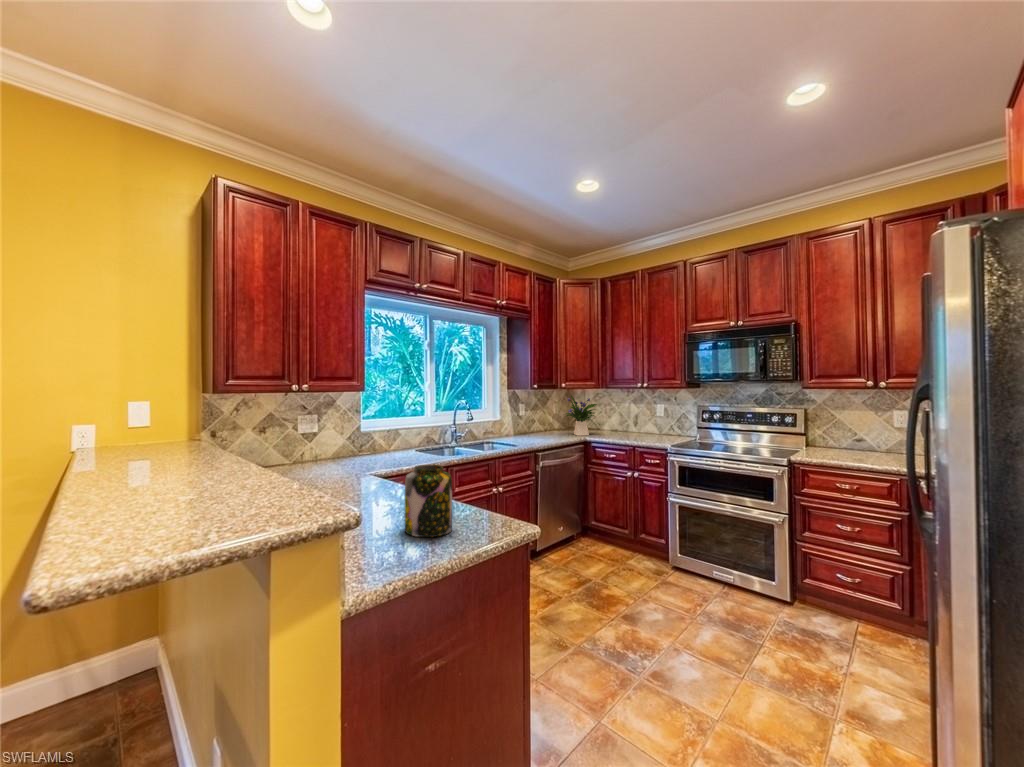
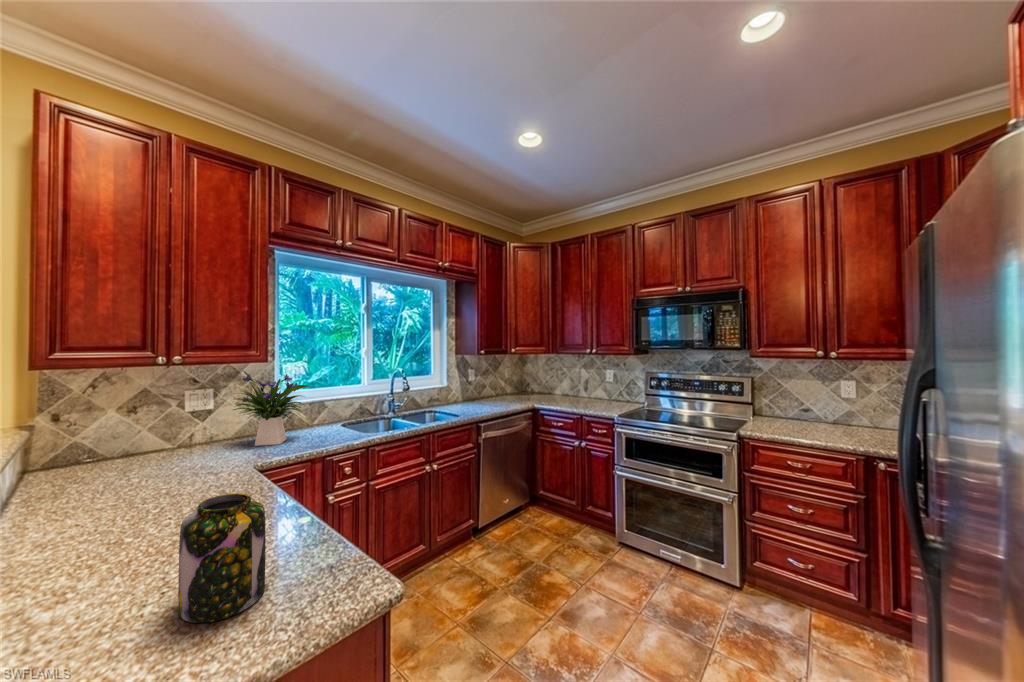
flower arrangement: present [566,396,597,435] -> present [233,371,308,446]

